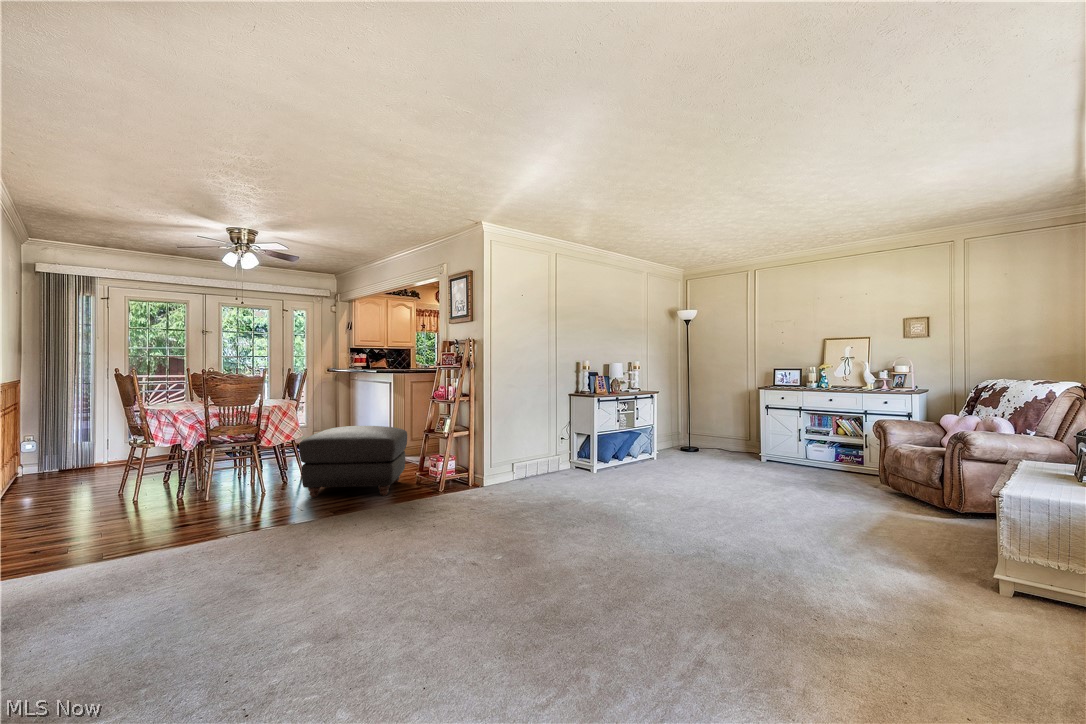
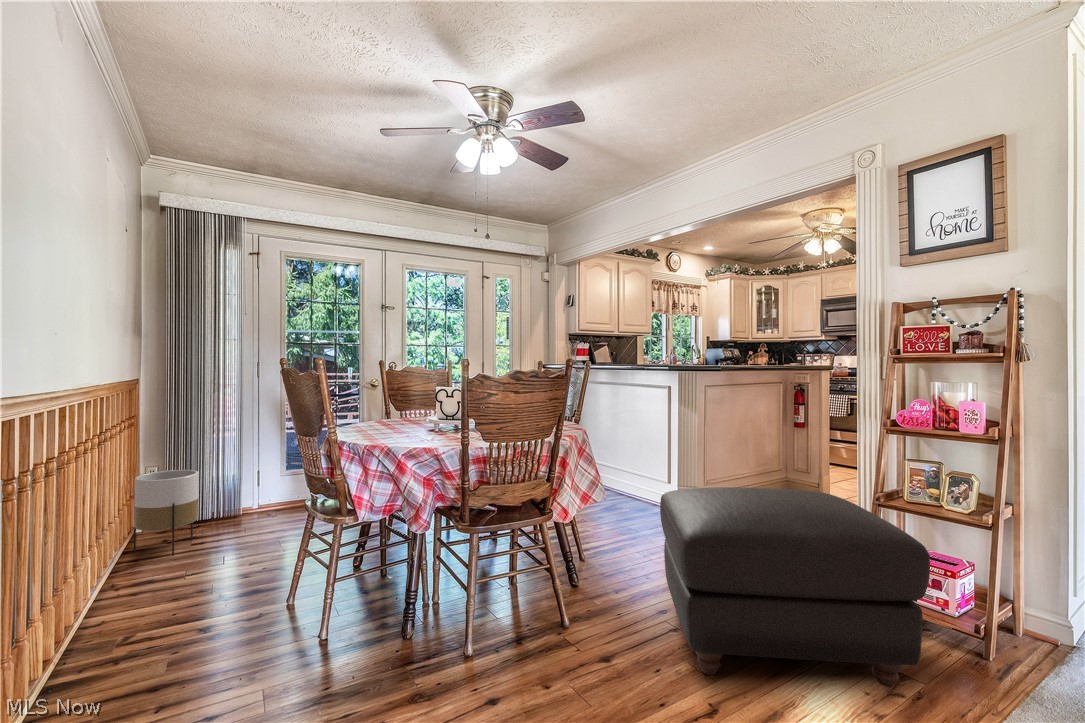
planter: none [20,435,65,483] -> present [134,470,199,556]

